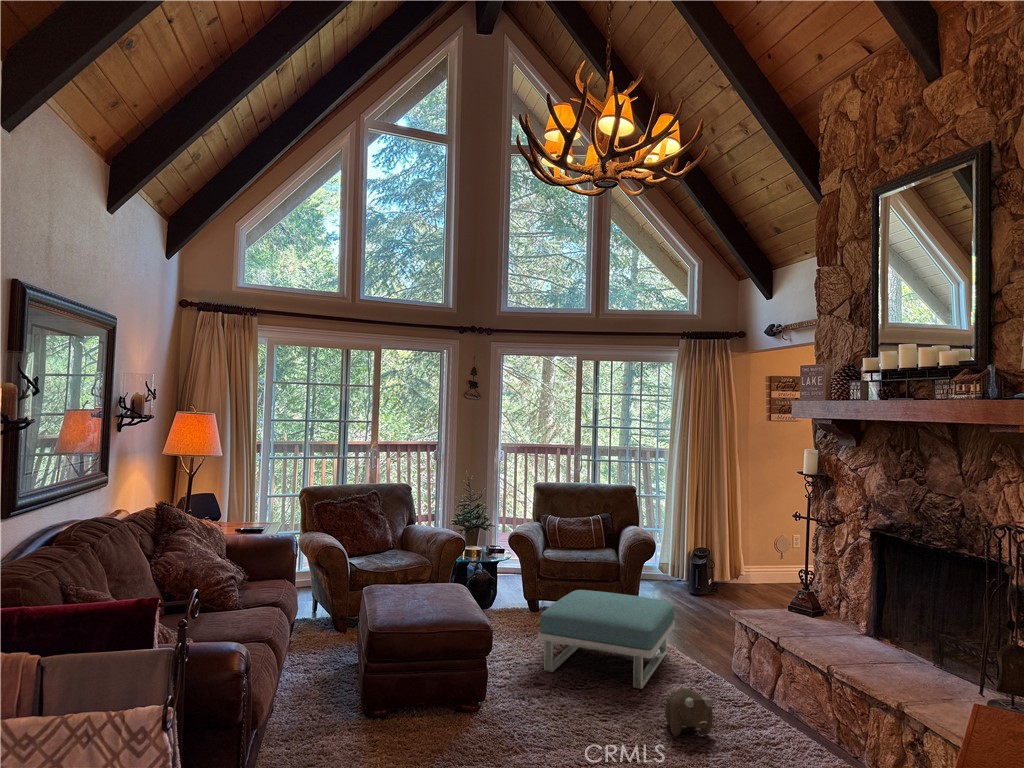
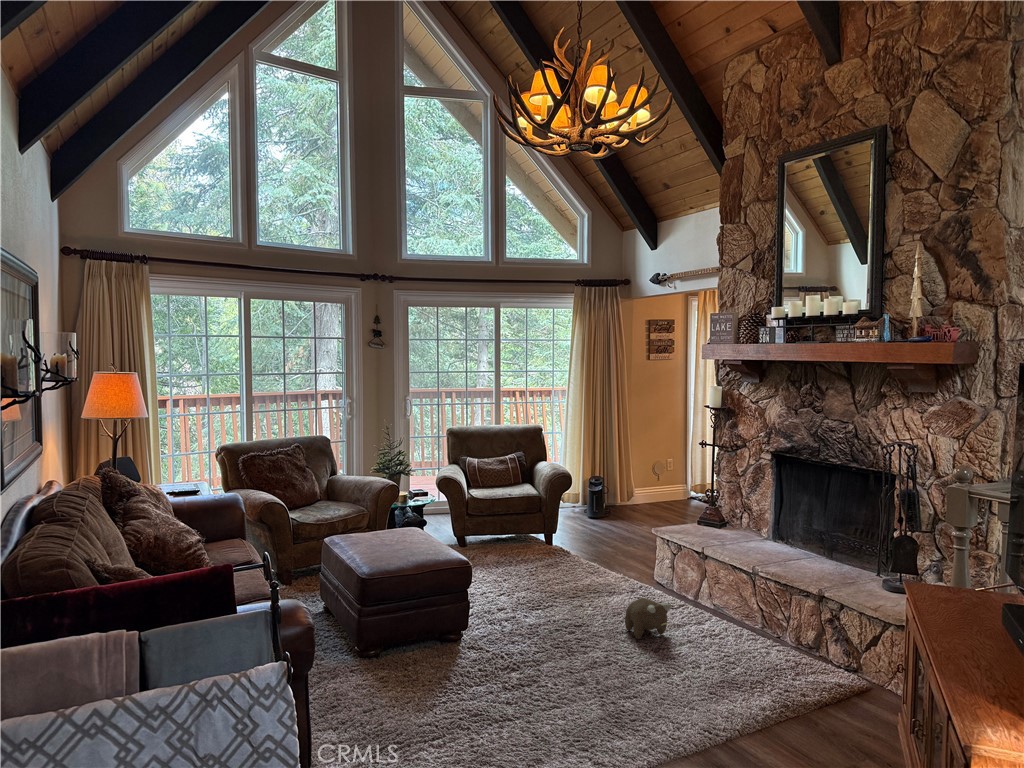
footstool: present [538,590,674,689] -> none [494,523,605,604]

